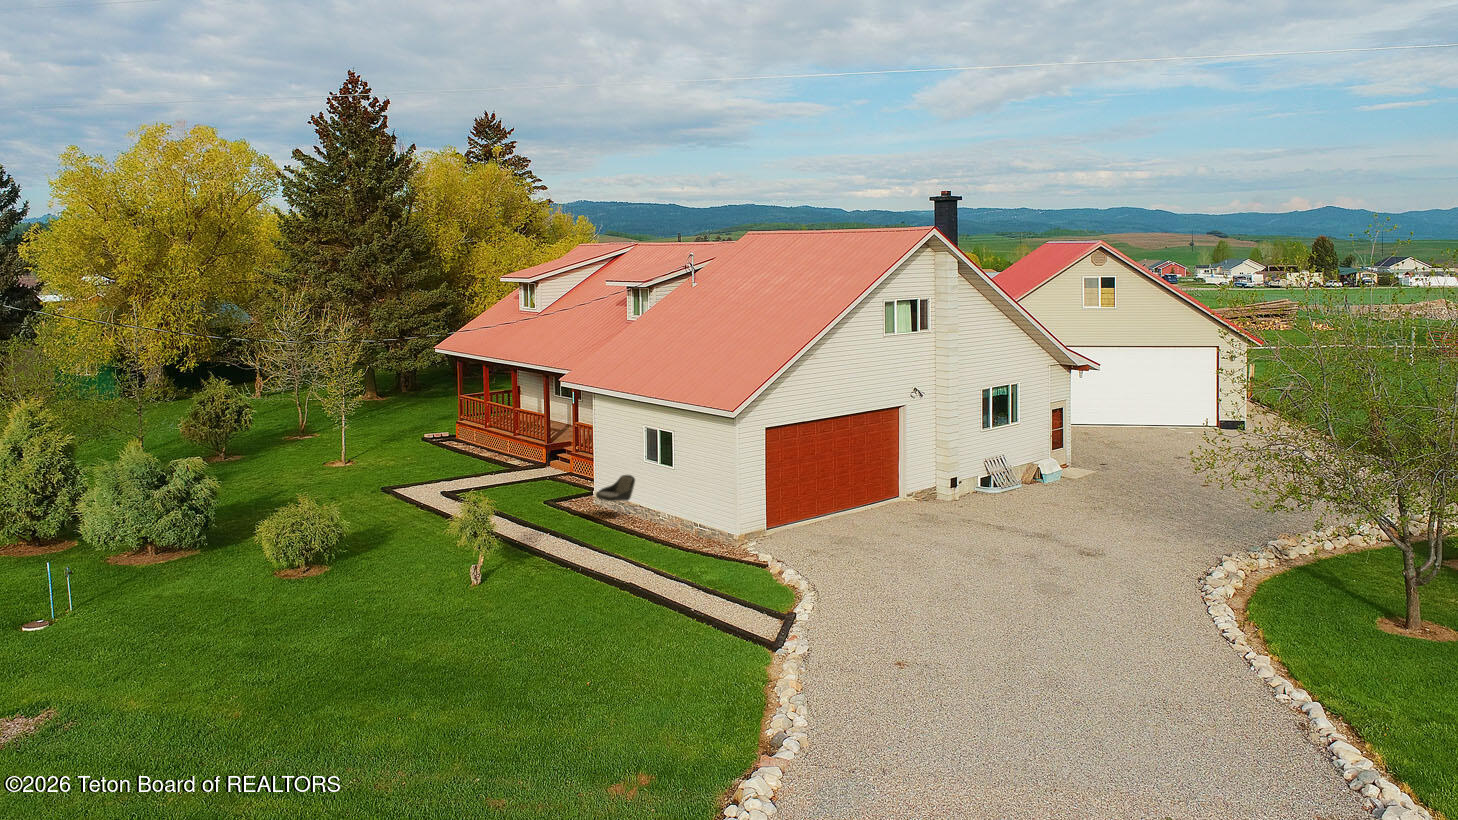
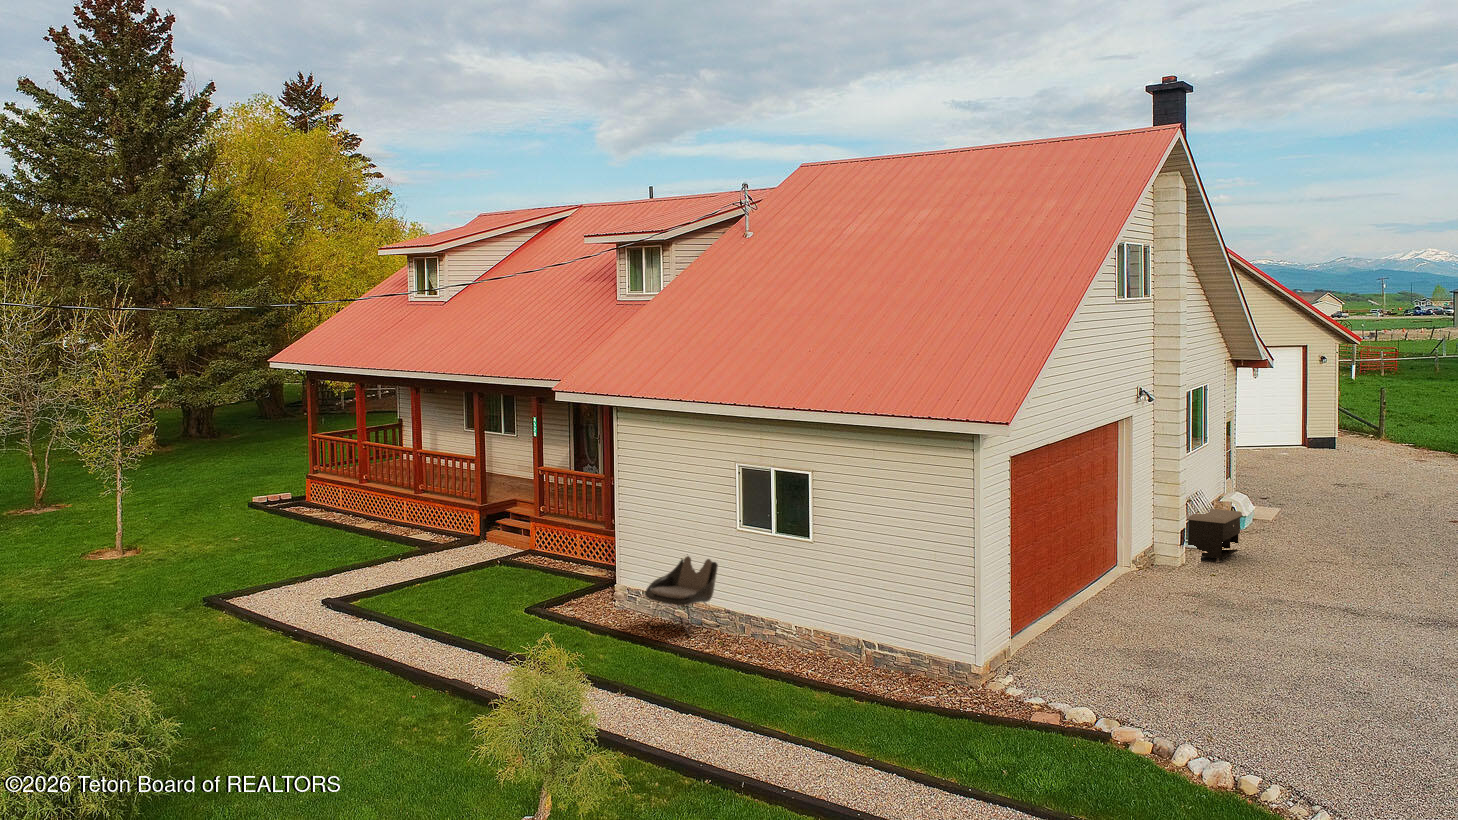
storage bench: none [961,464,1003,498] -> present [1188,509,1242,562]

